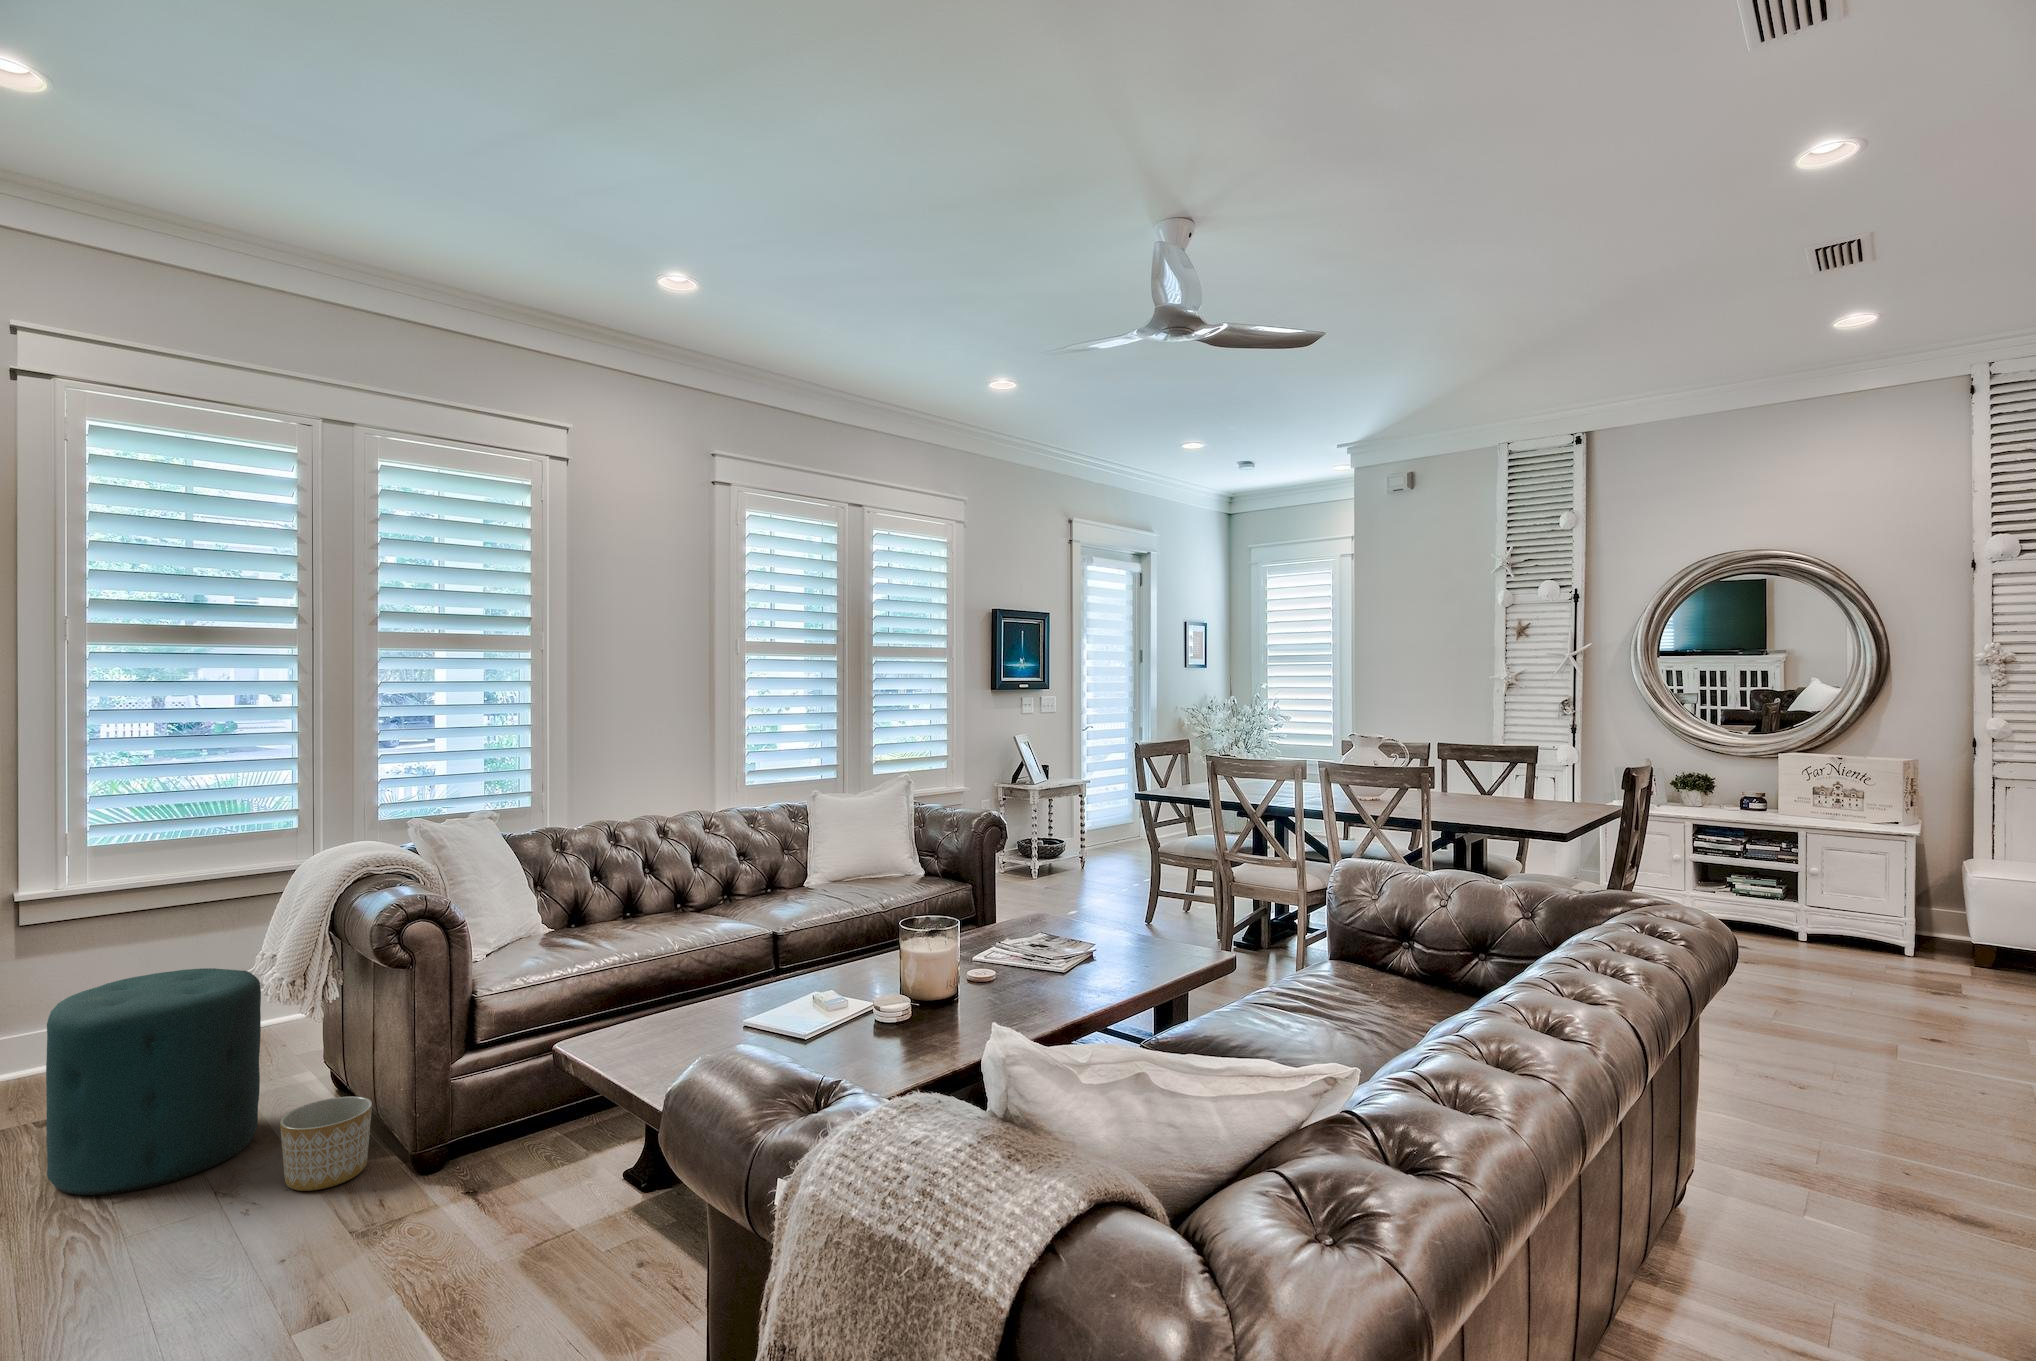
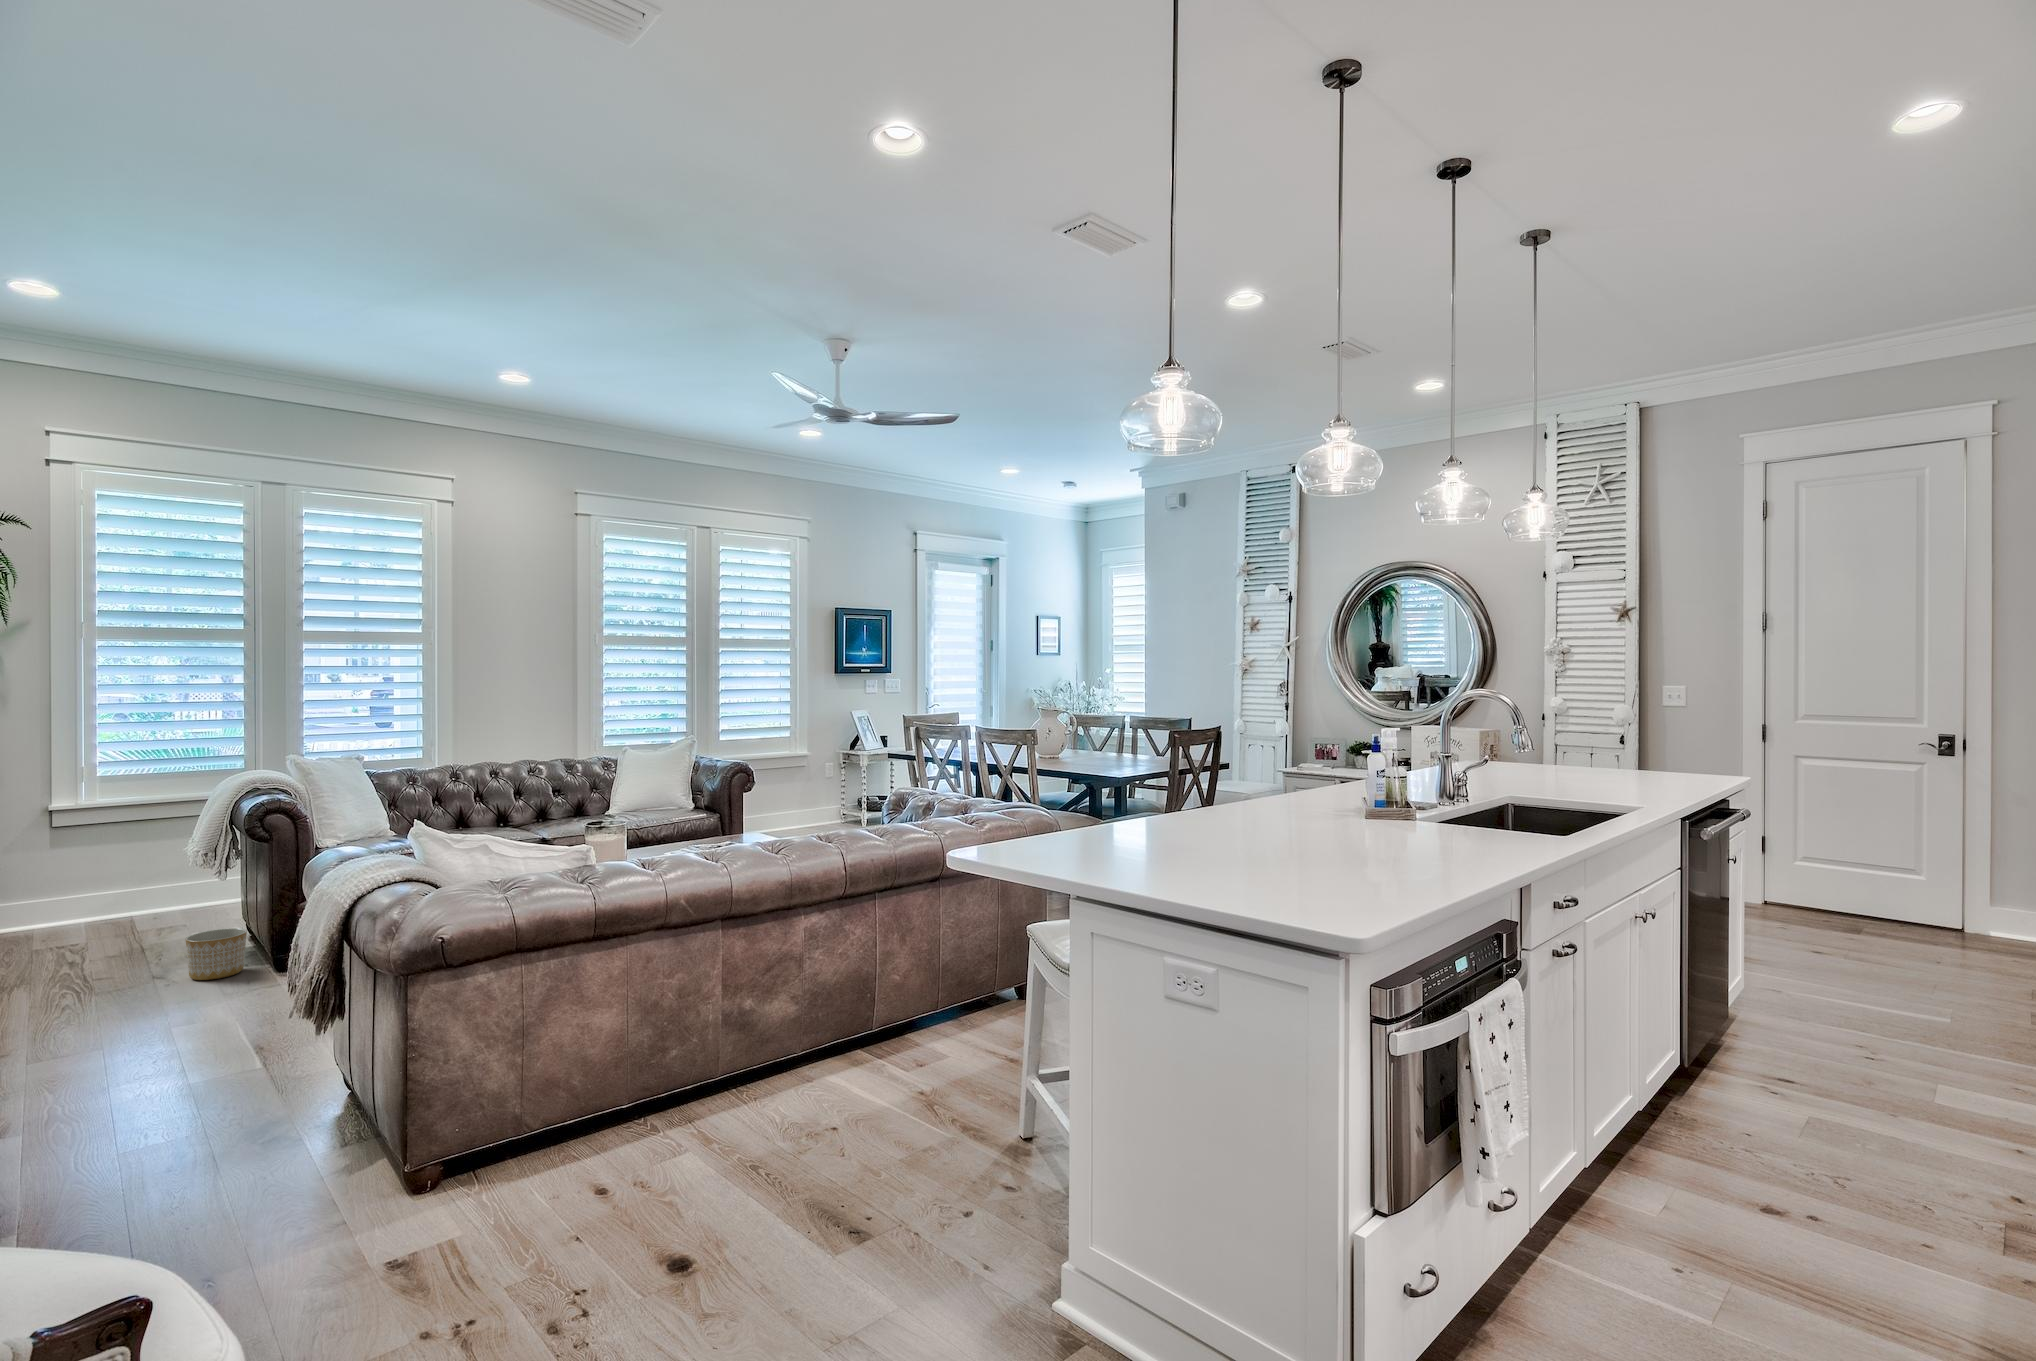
ottoman: present [46,968,261,1195] -> none [50,850,188,979]

